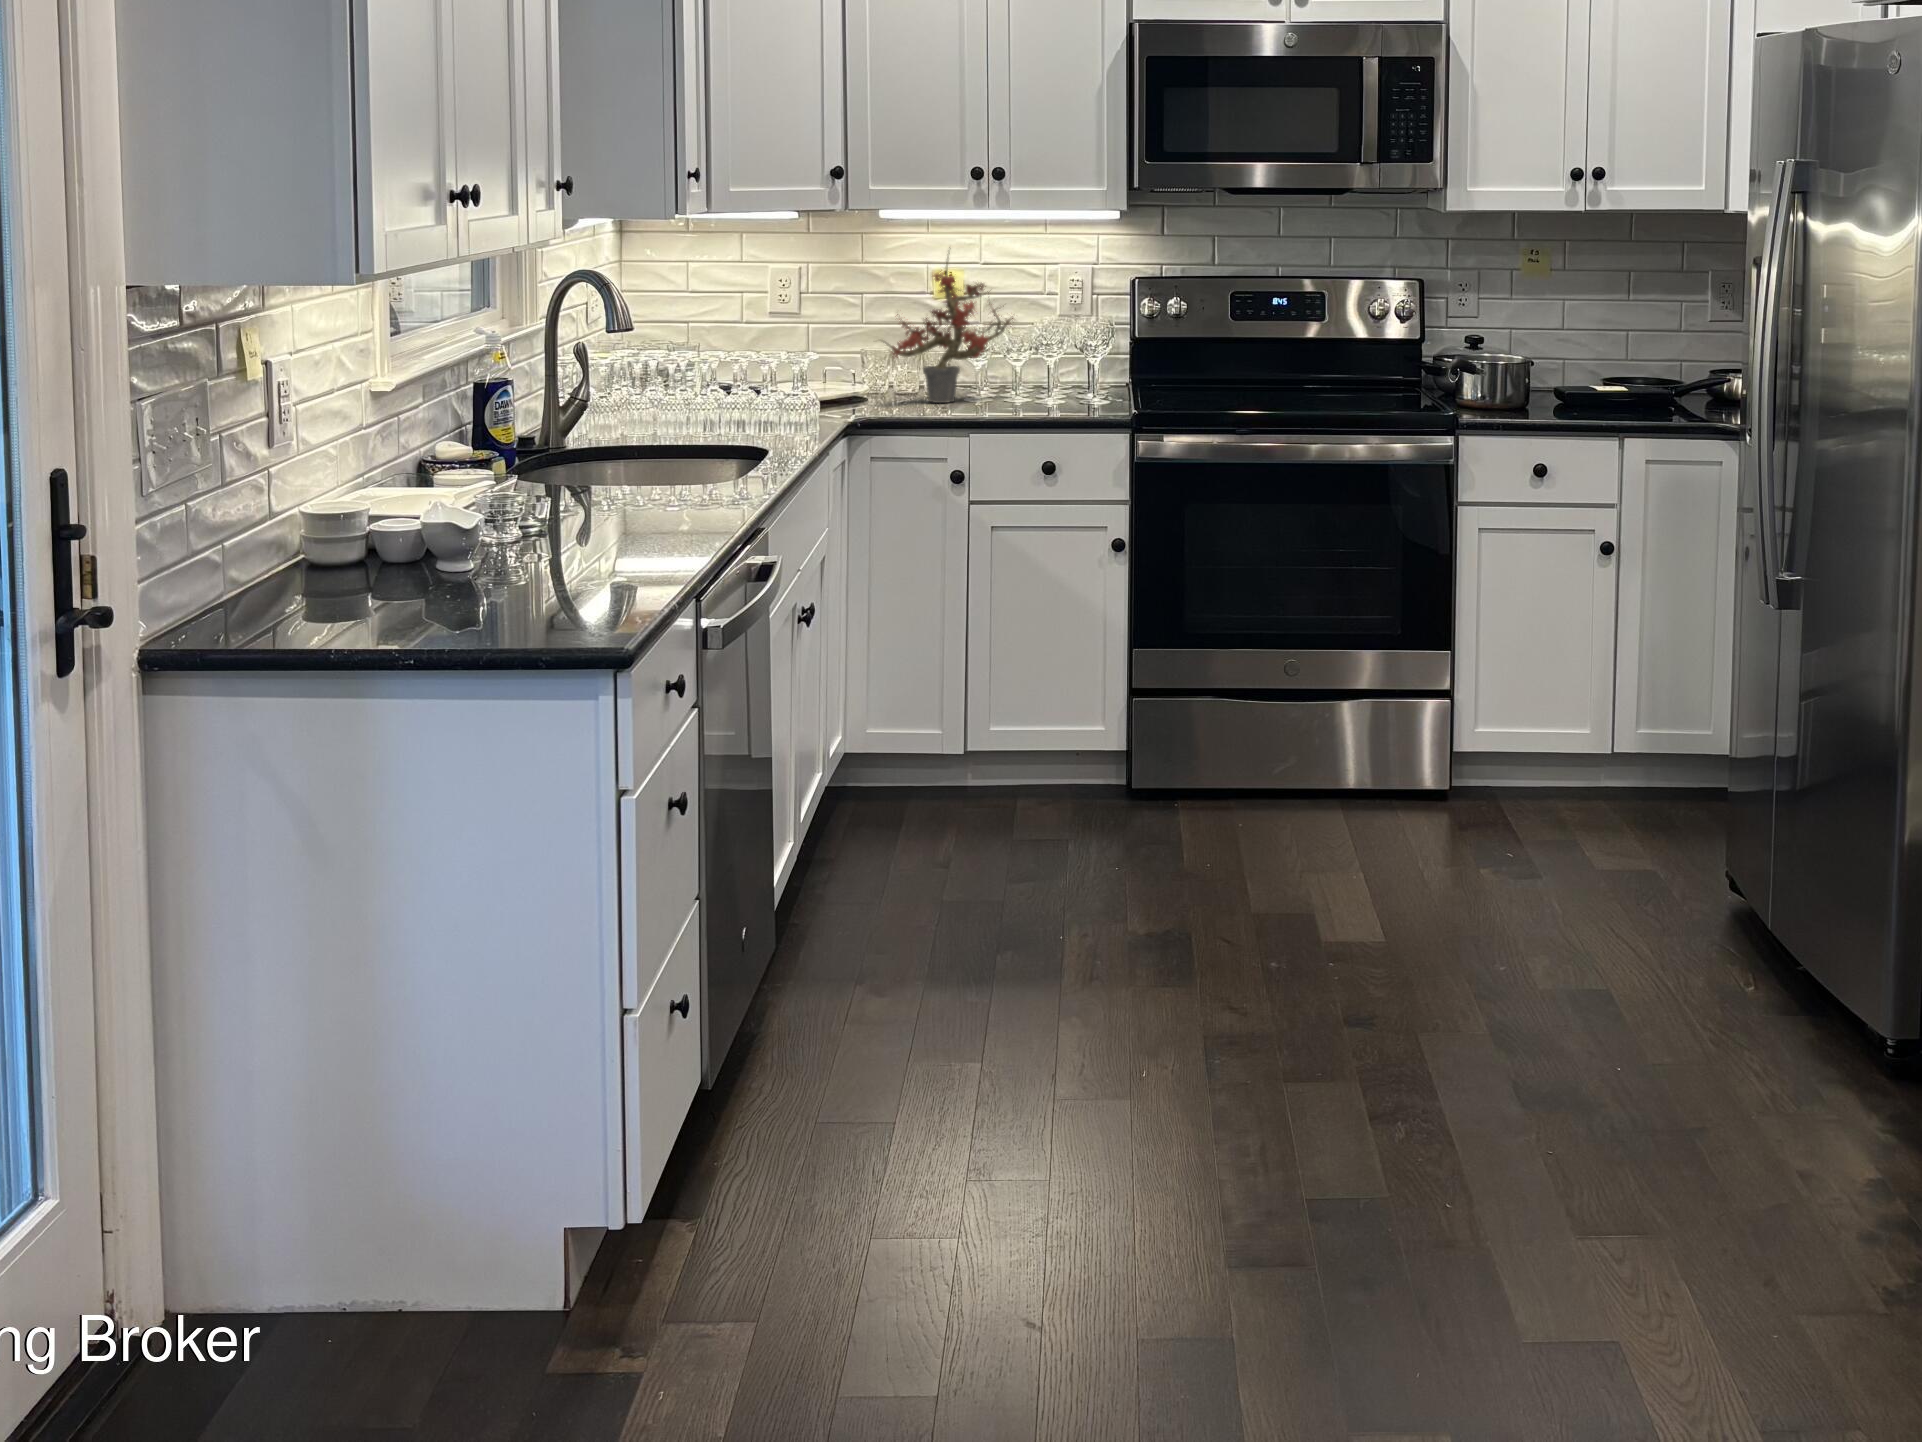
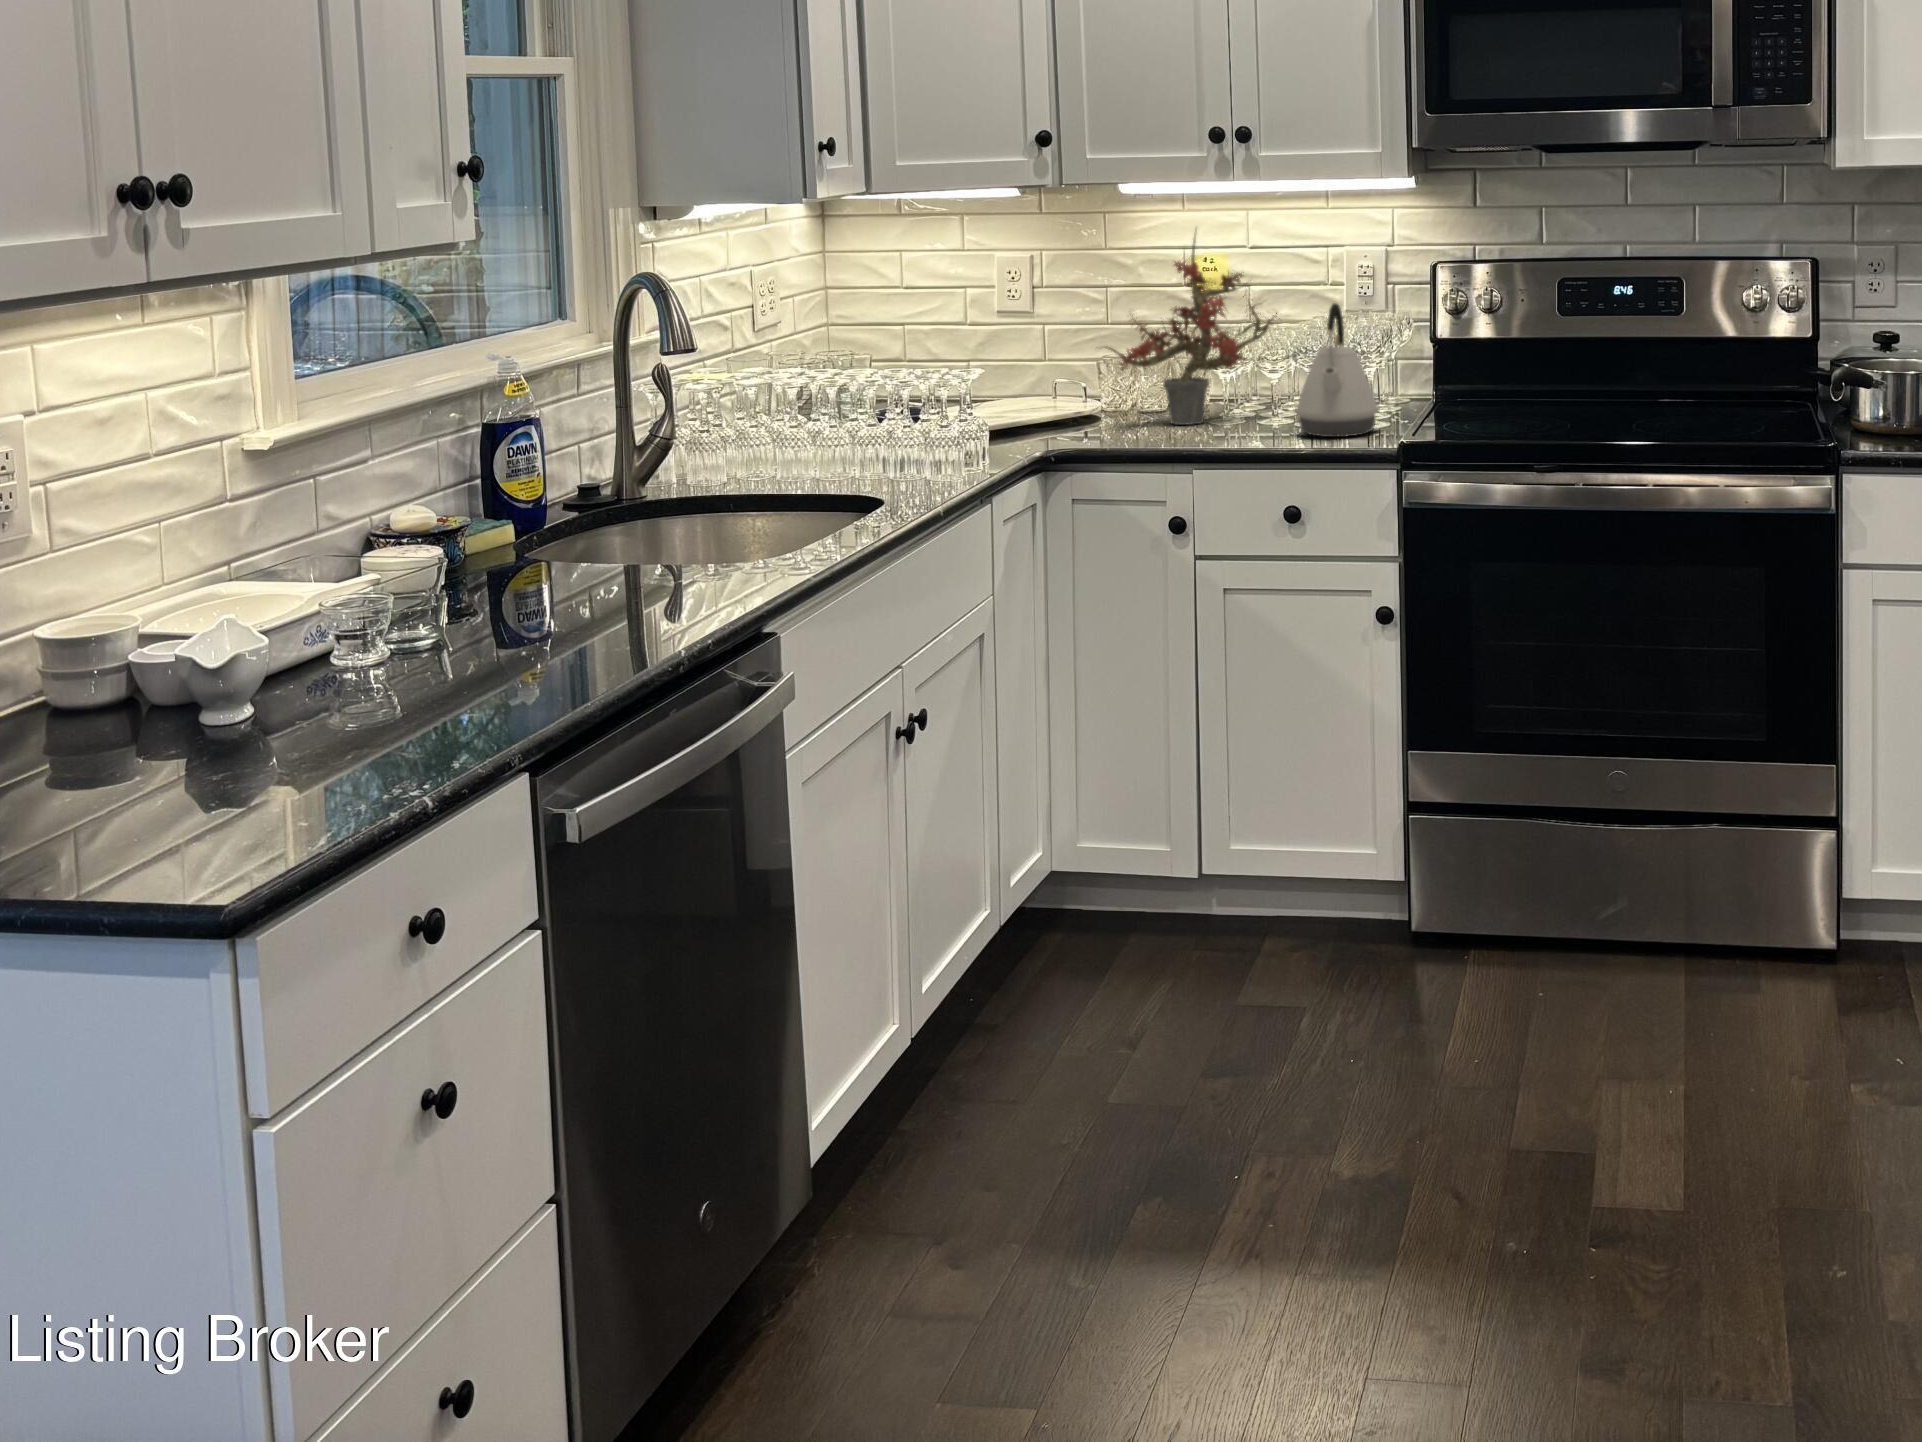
kettle: none [1043,306,1108,410] -> present [1296,303,1378,437]

